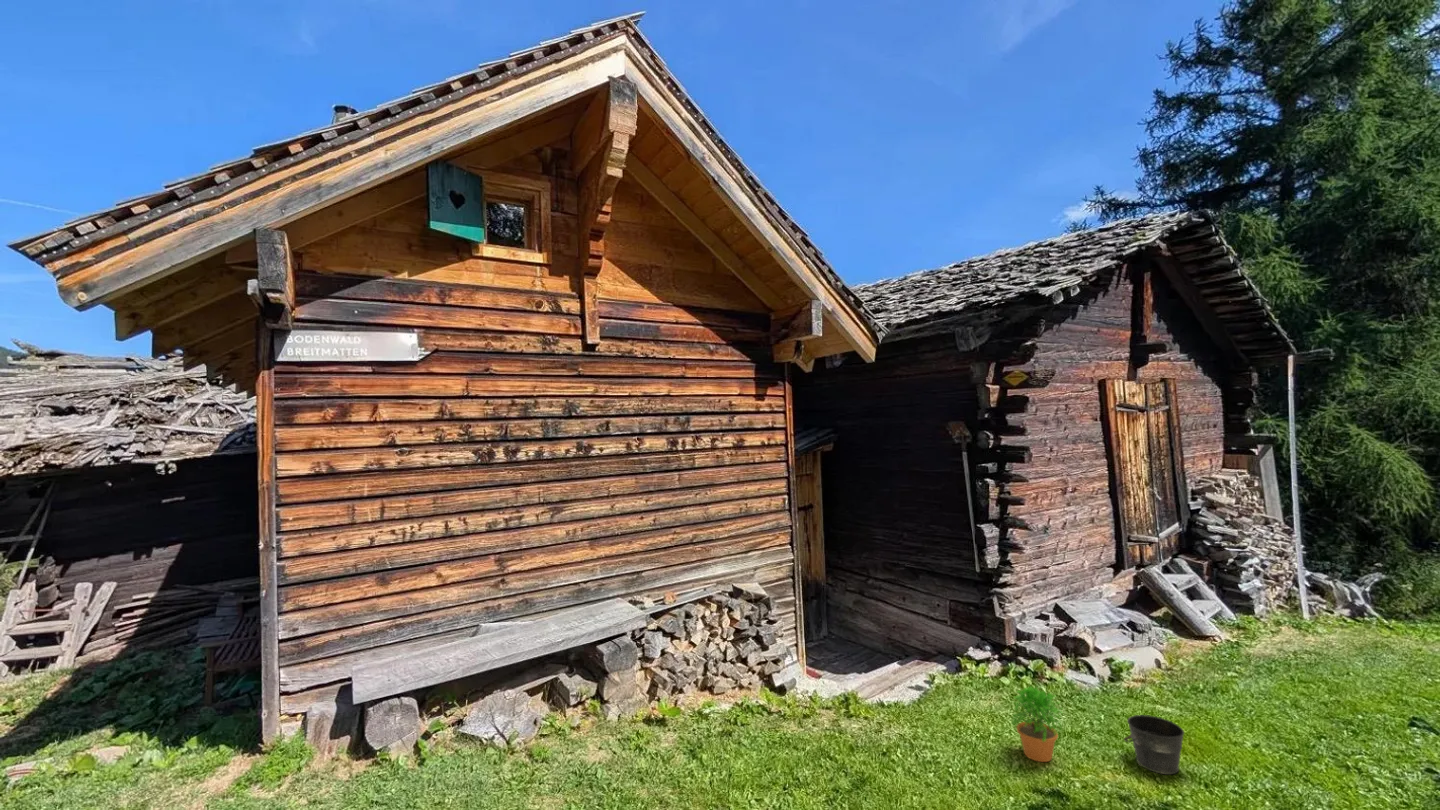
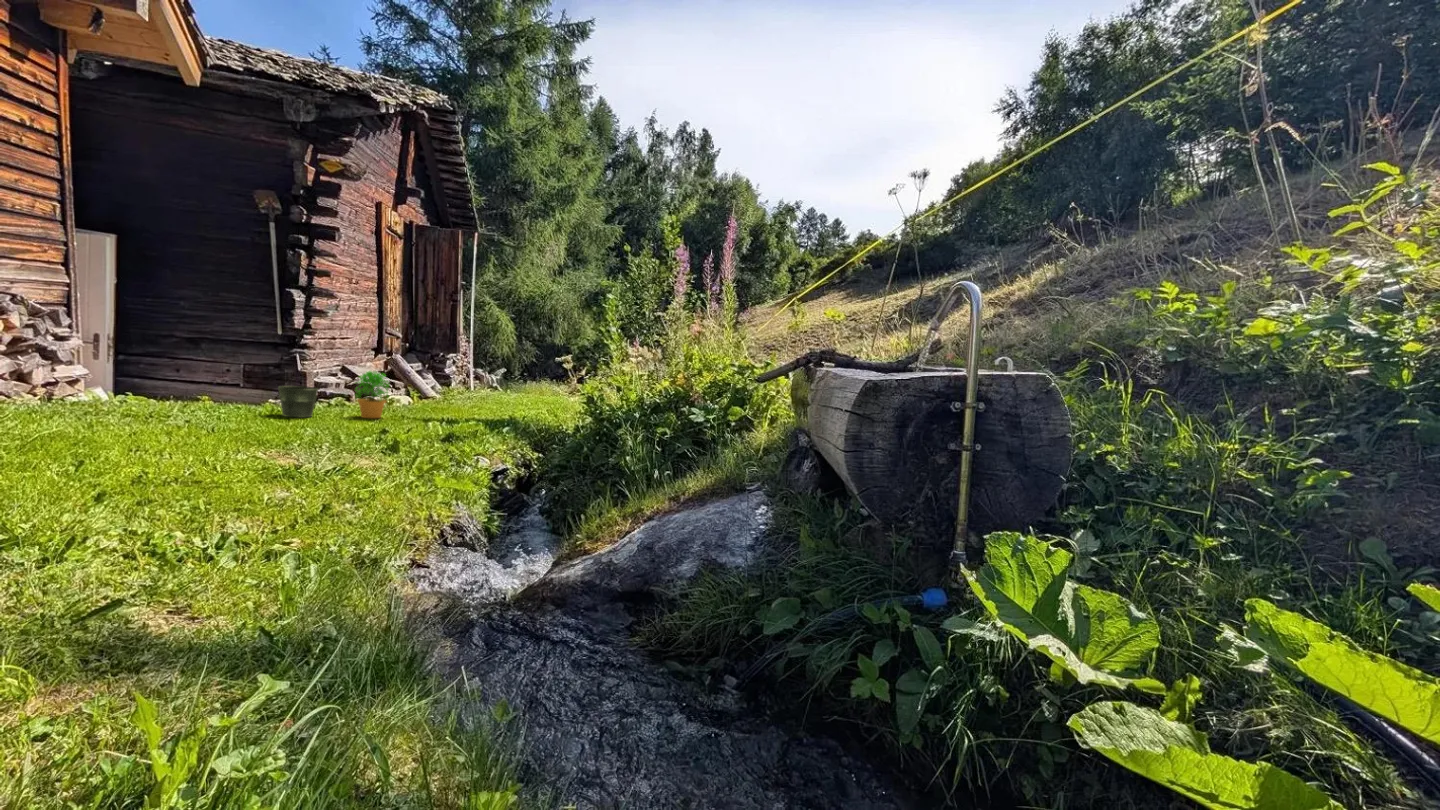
bucket: present [1124,715,1184,774] -> present [274,386,318,417]

